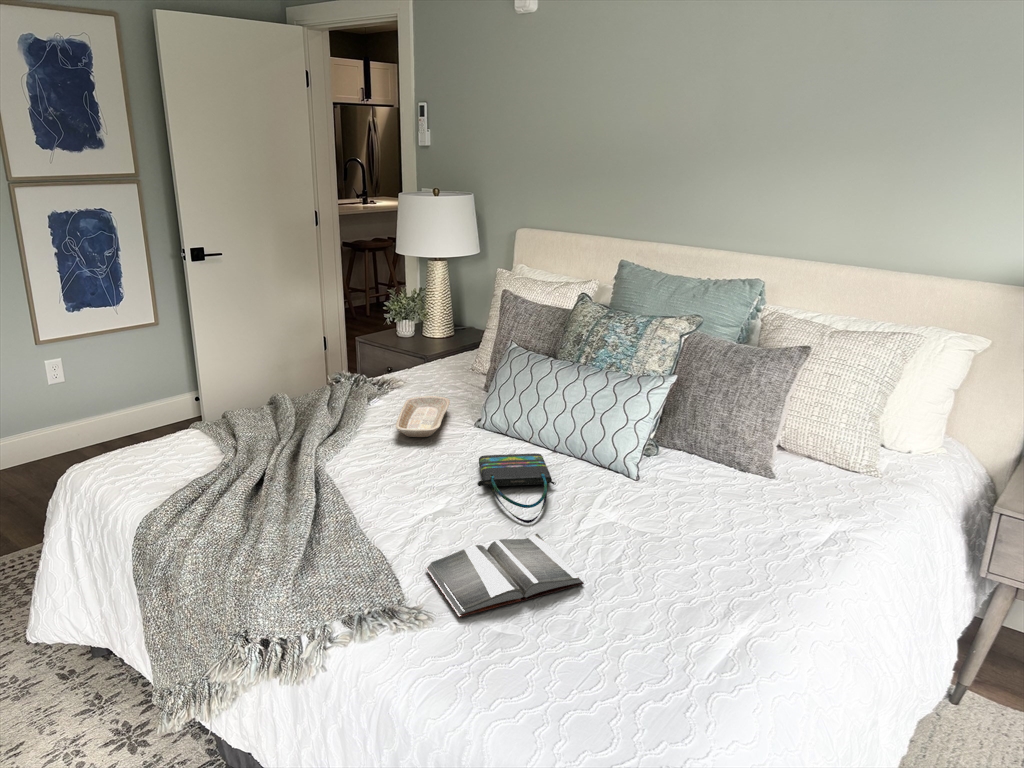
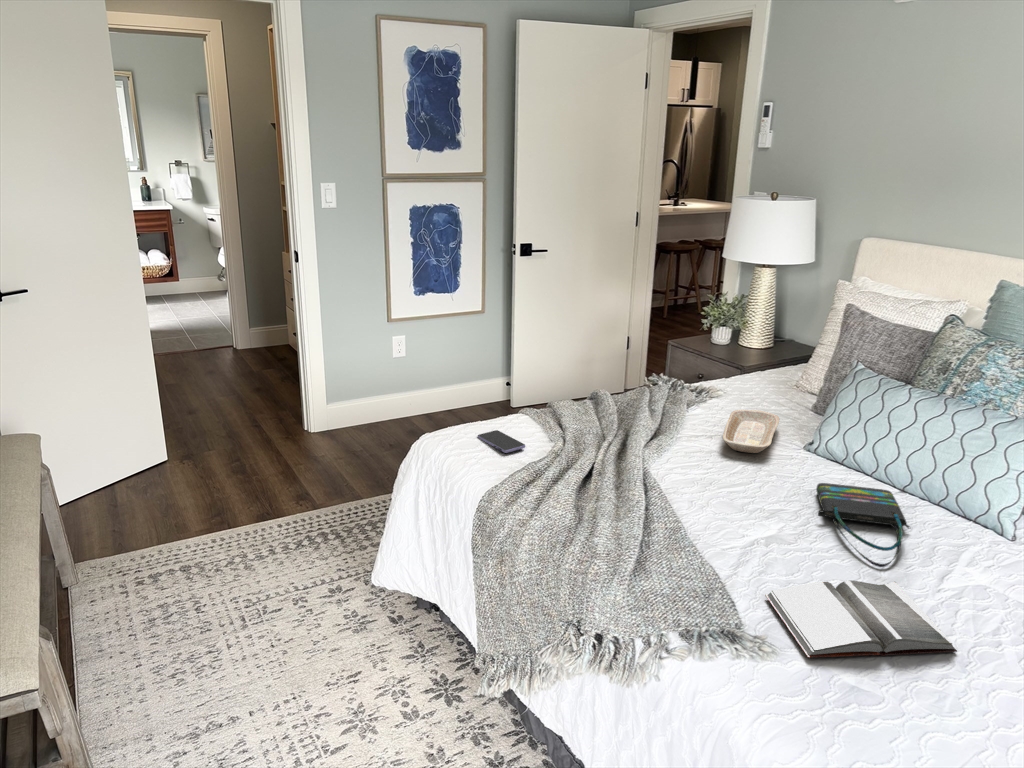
smartphone: none [137,450,192,473] -> present [478,430,525,453]

